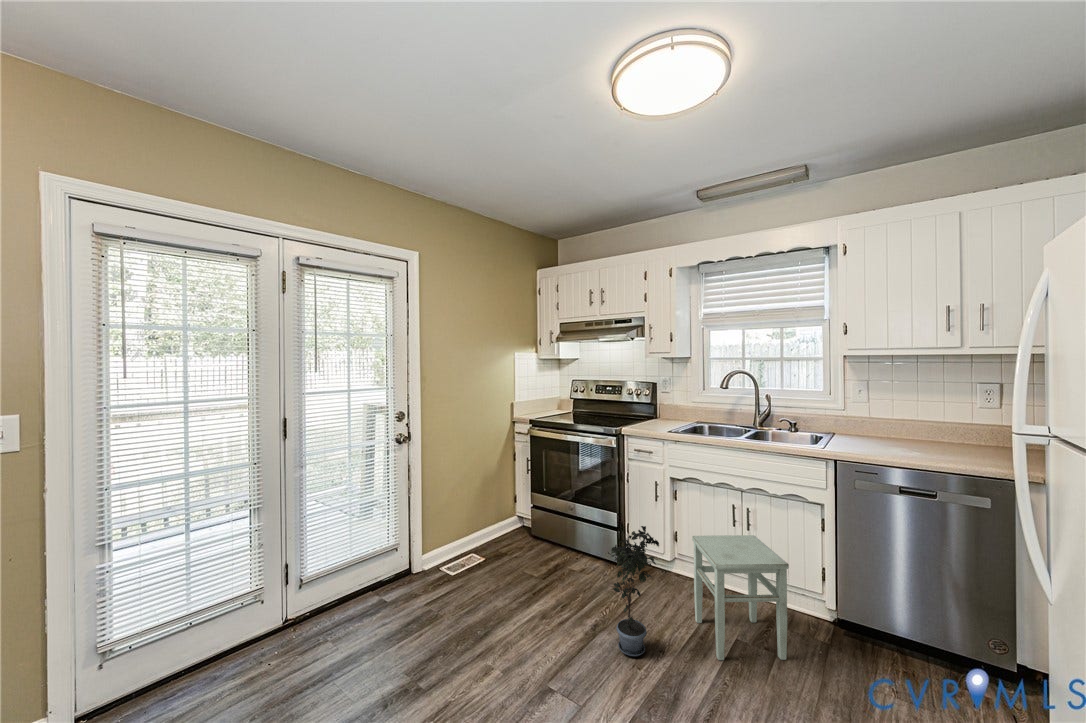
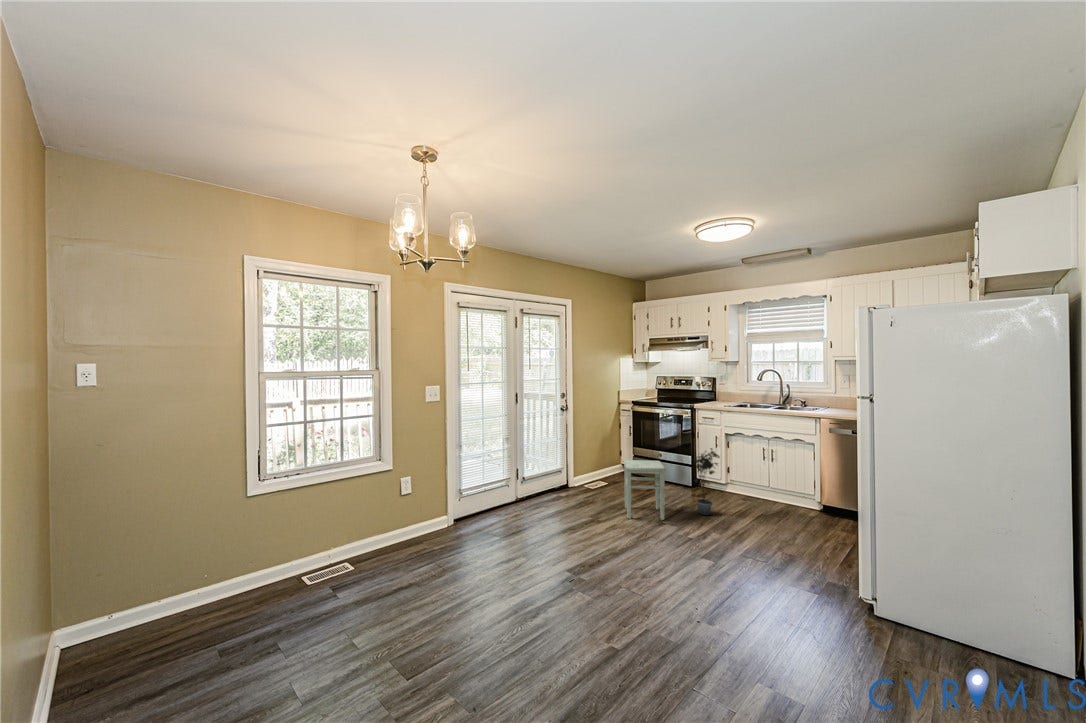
stool: present [692,535,789,660] -> present [624,460,665,520]

